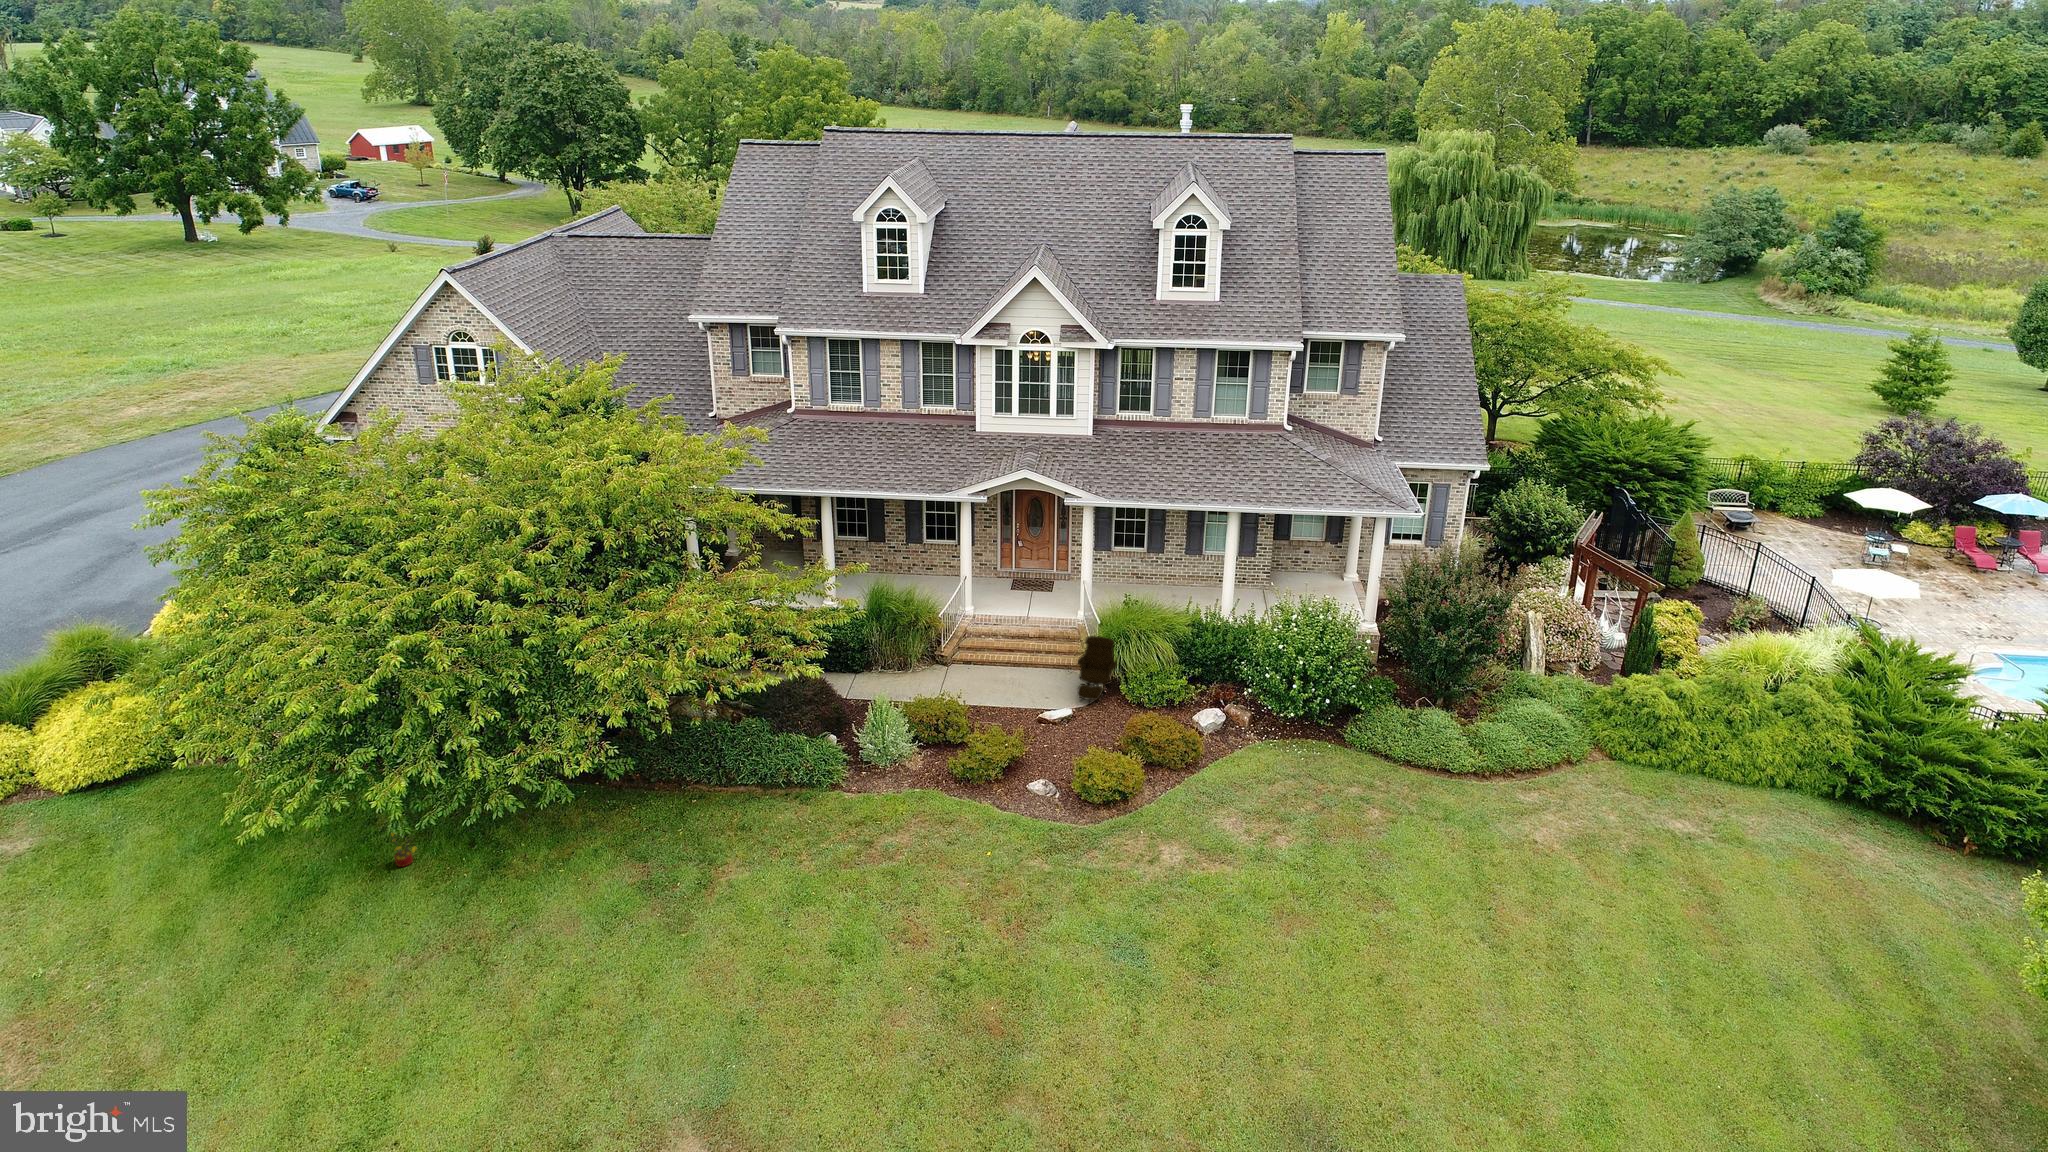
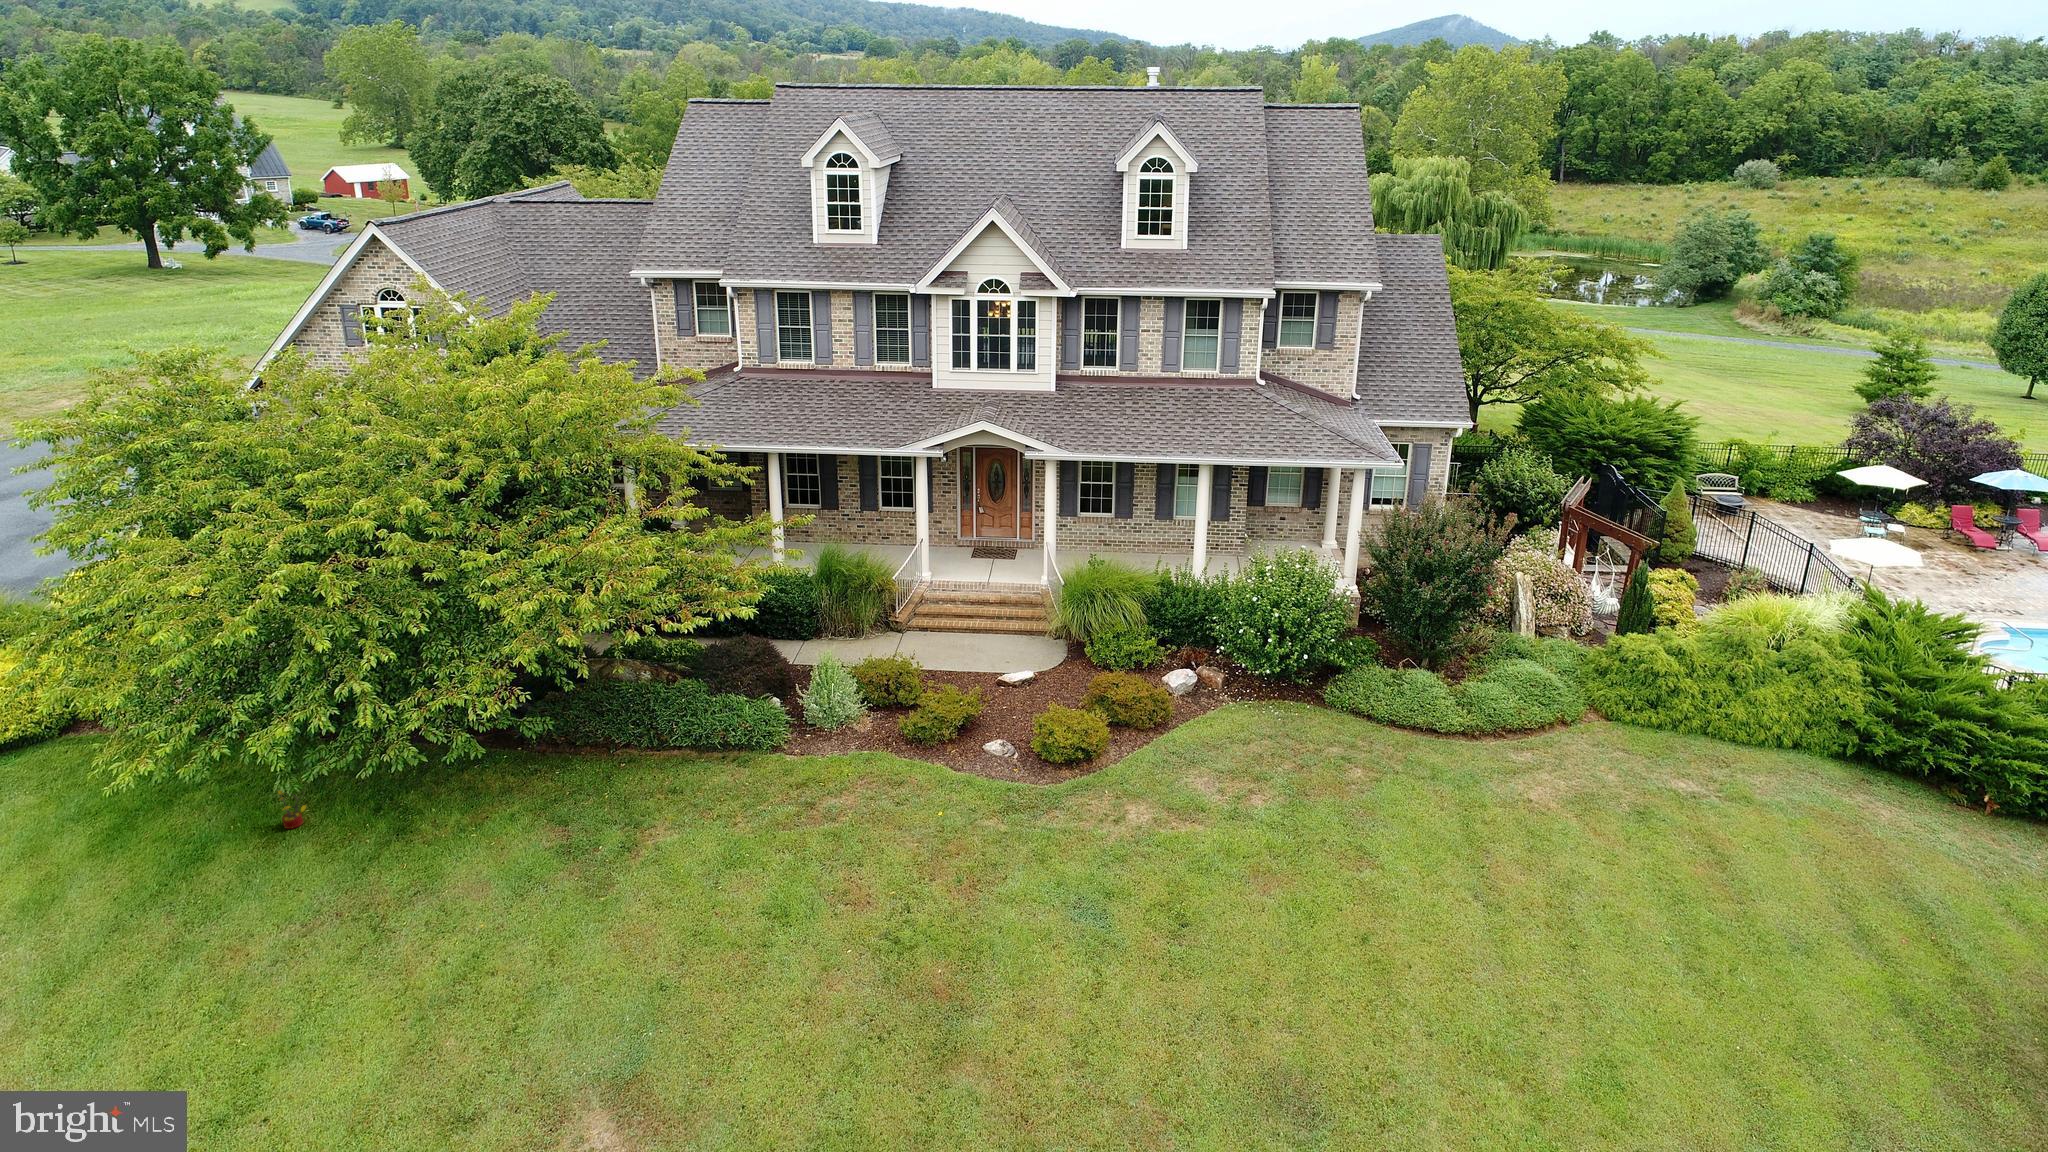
lounge chair: present [1077,636,1117,703] -> none [1039,596,1082,670]

